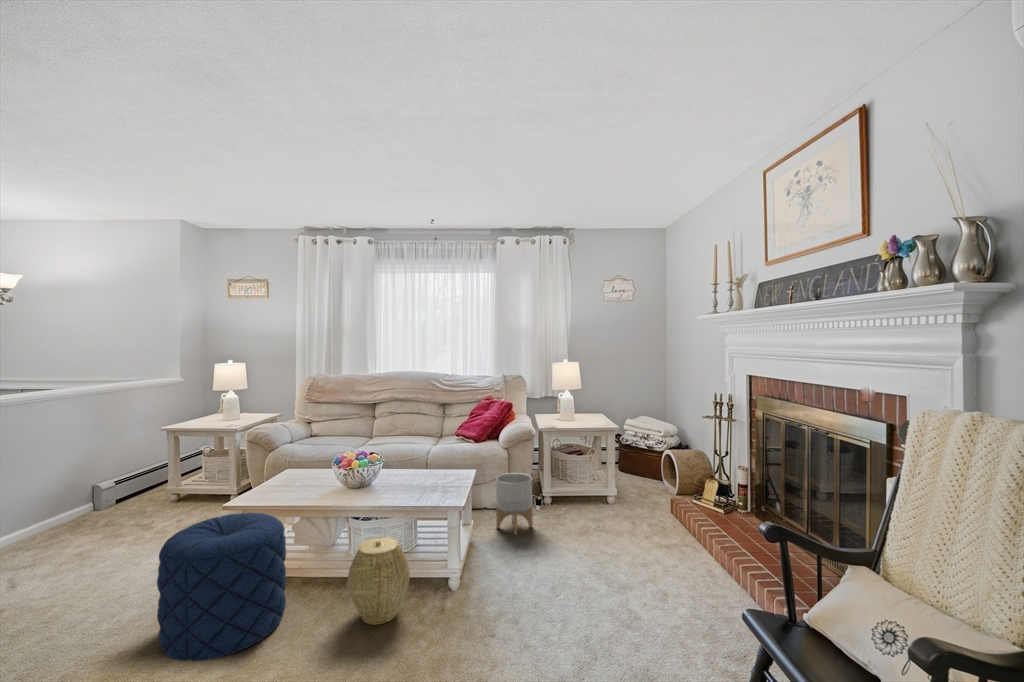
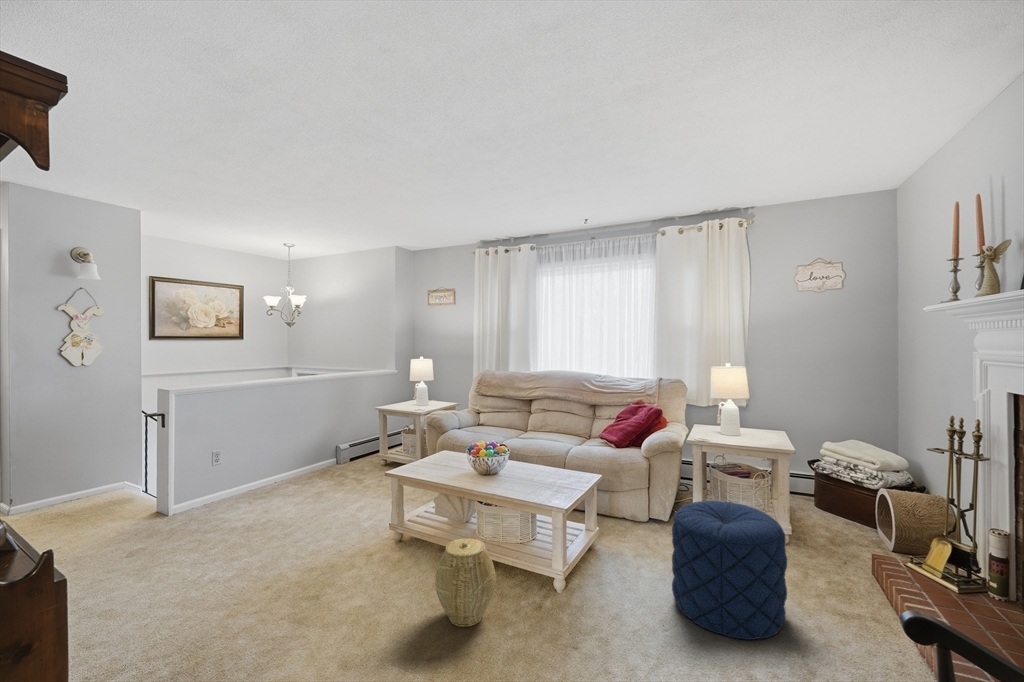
planter: present [496,473,533,535] -> none [625,488,667,559]
pouf: present [157,513,286,661] -> present [672,501,787,640]

